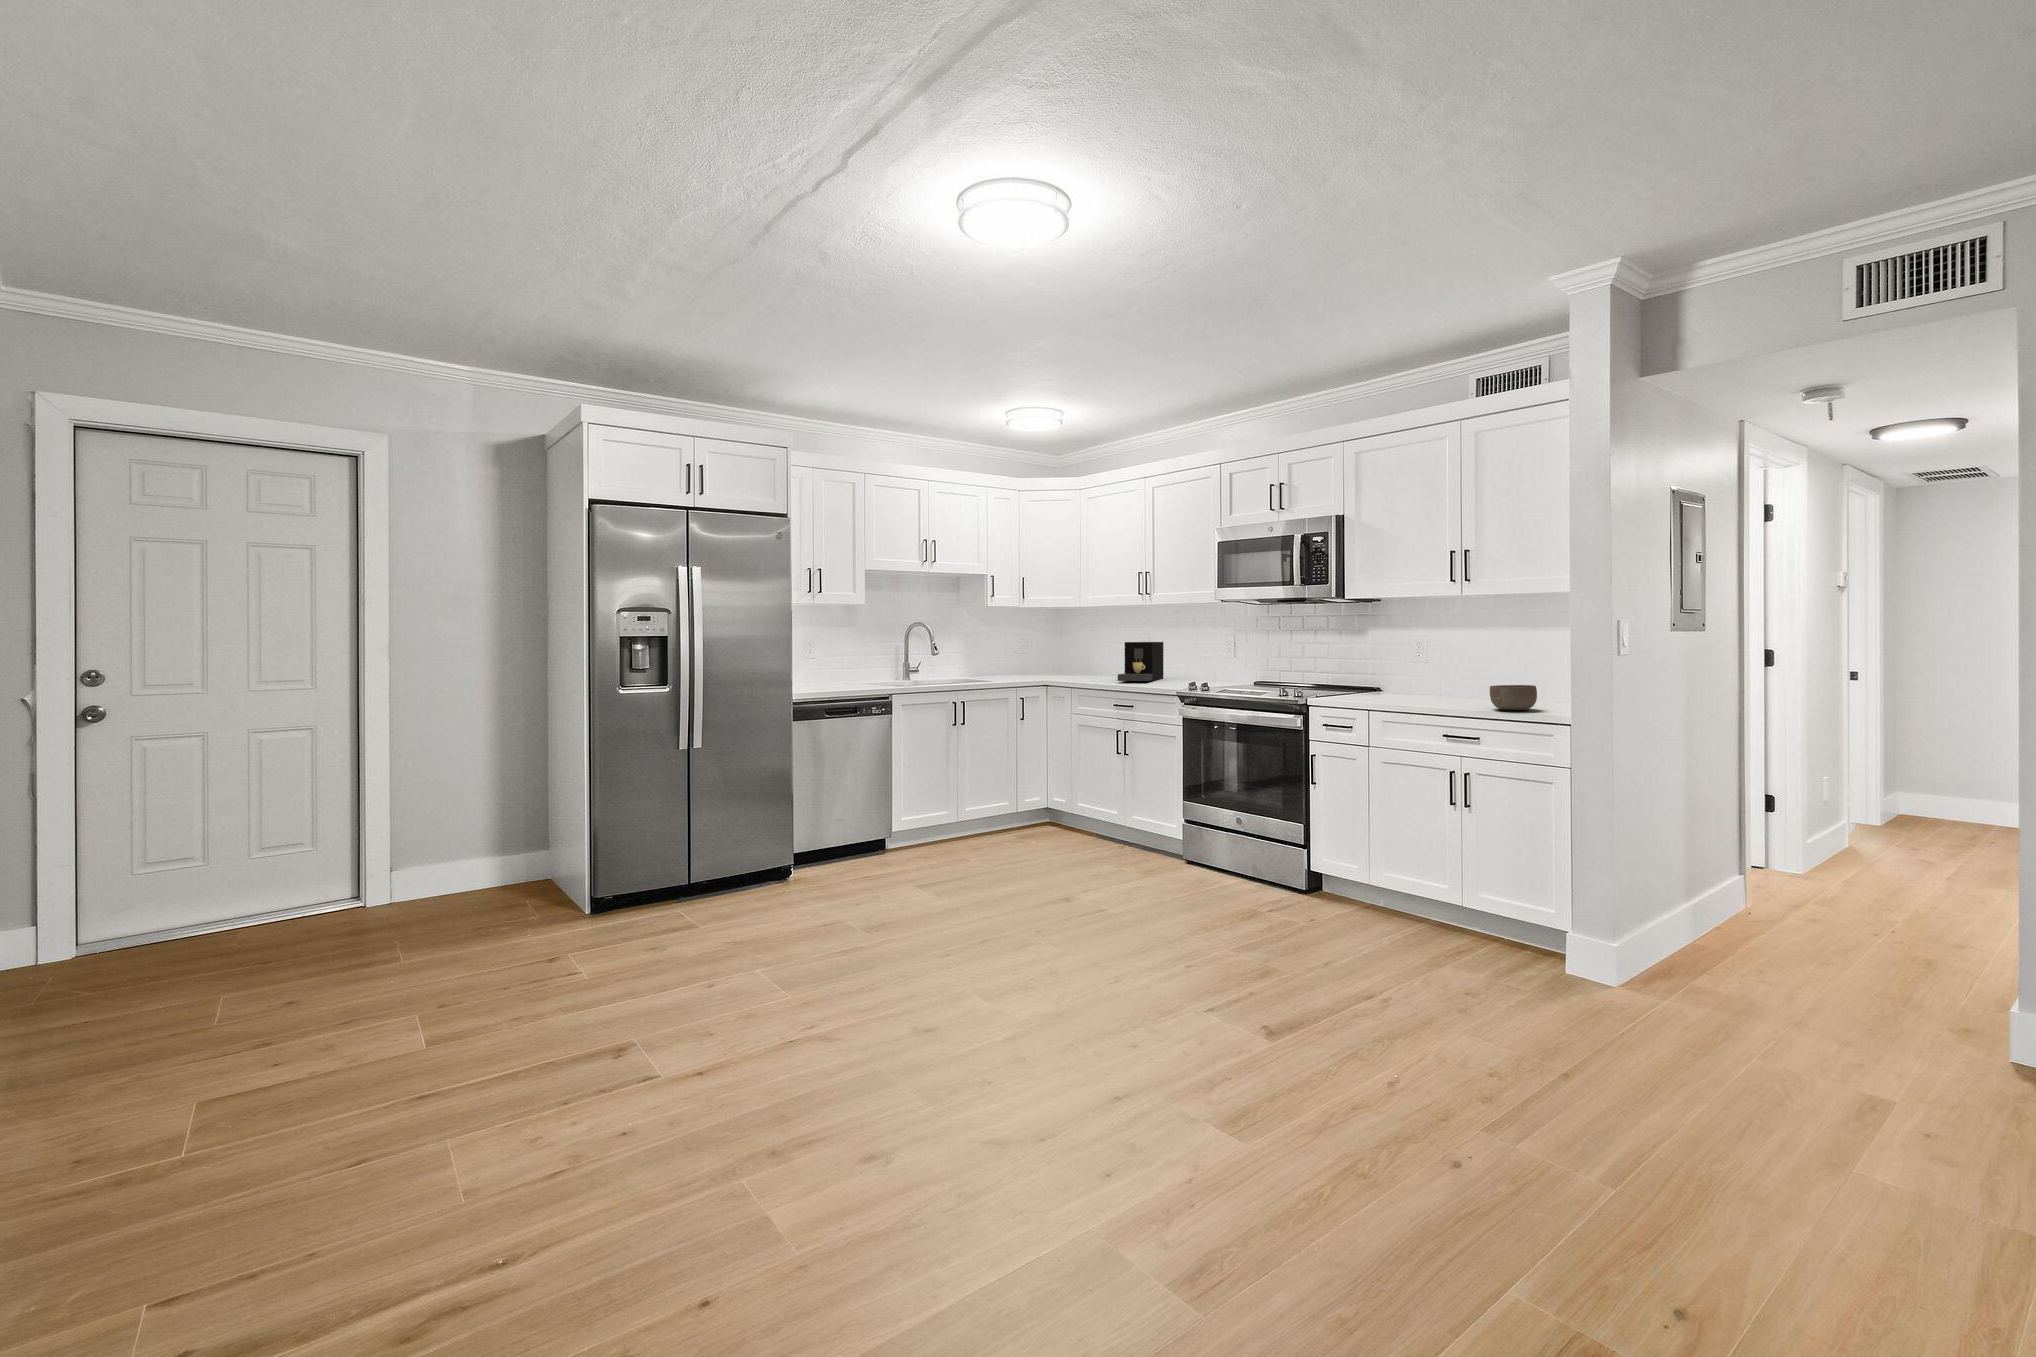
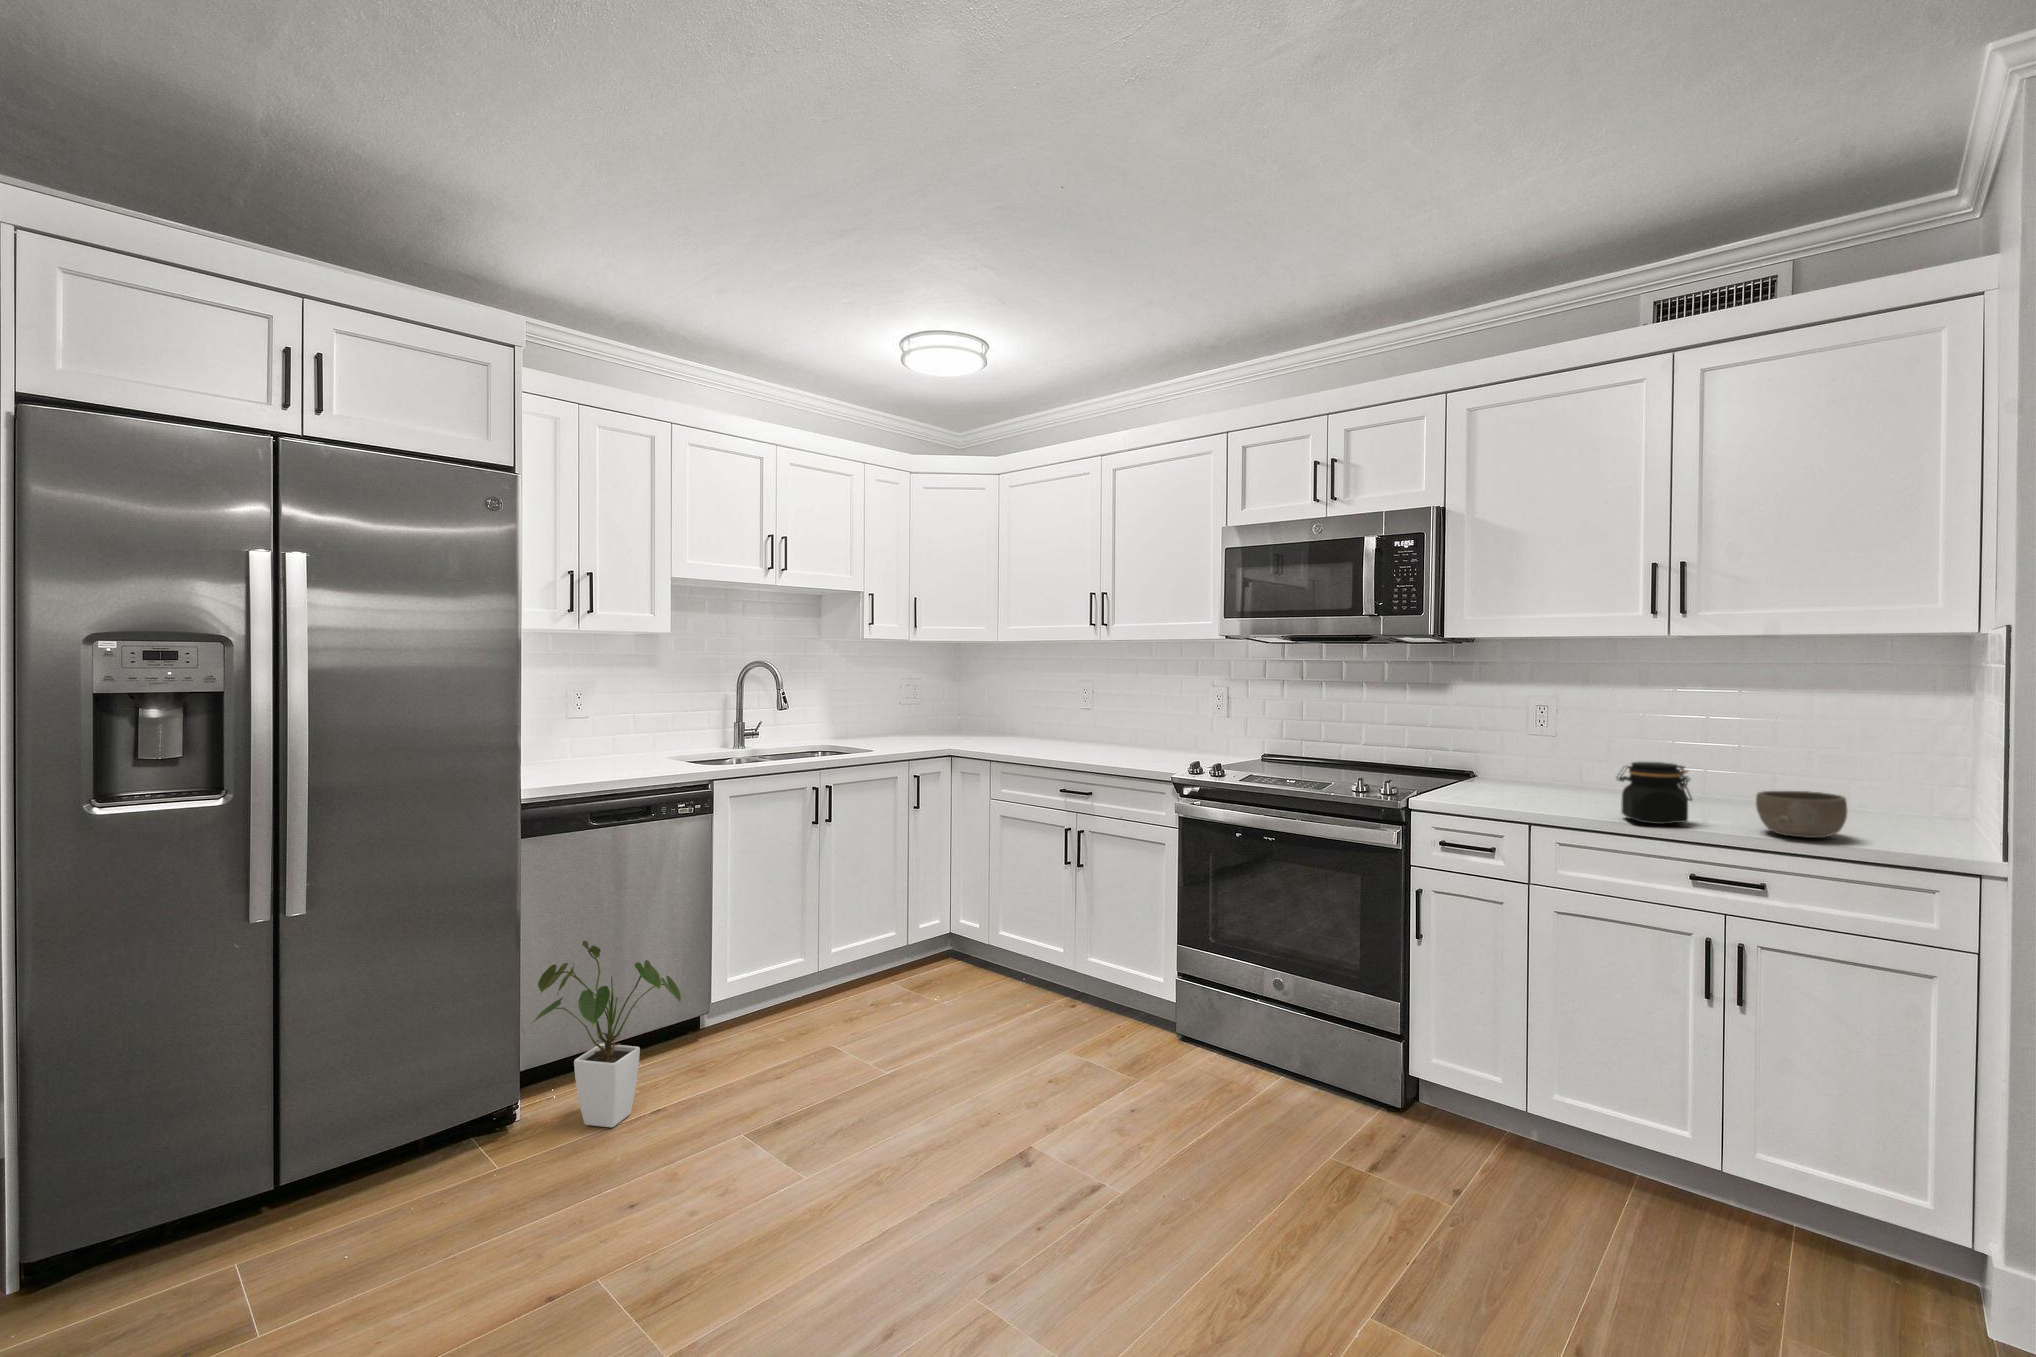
coffee maker: present [1118,642,1164,681] -> none [1063,691,1123,752]
jar: none [1418,671,1461,706] -> present [1617,762,1692,824]
house plant: none [794,781,875,882] -> present [532,941,681,1127]

